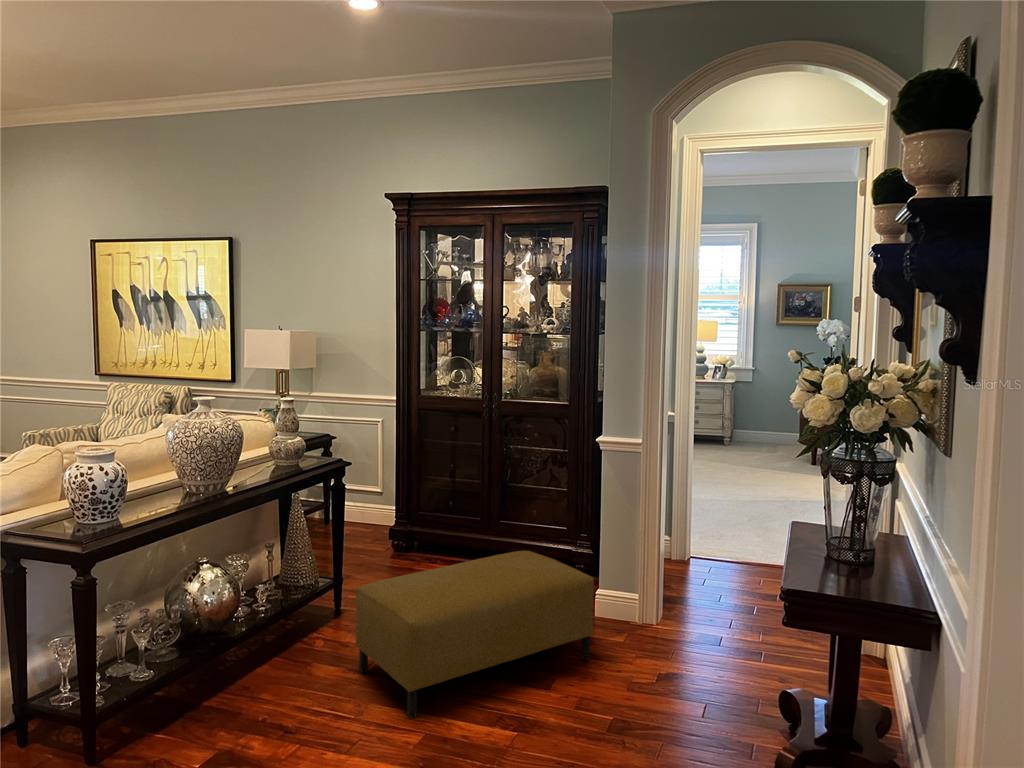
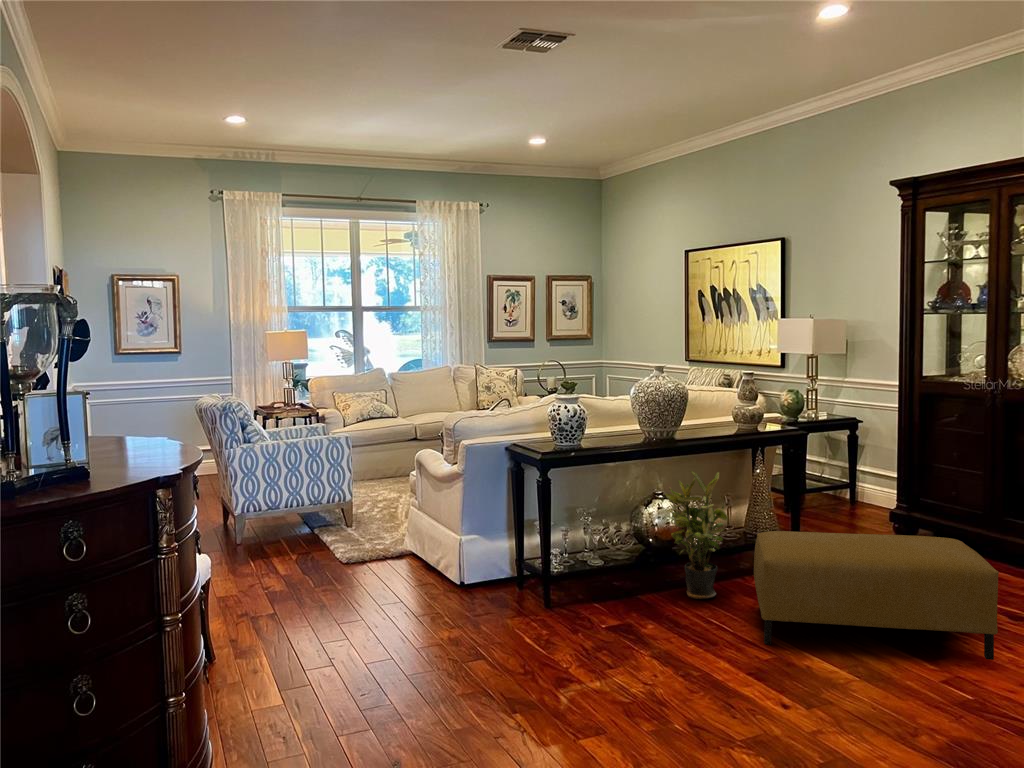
potted plant: none [237,522,319,685] -> present [665,471,728,599]

